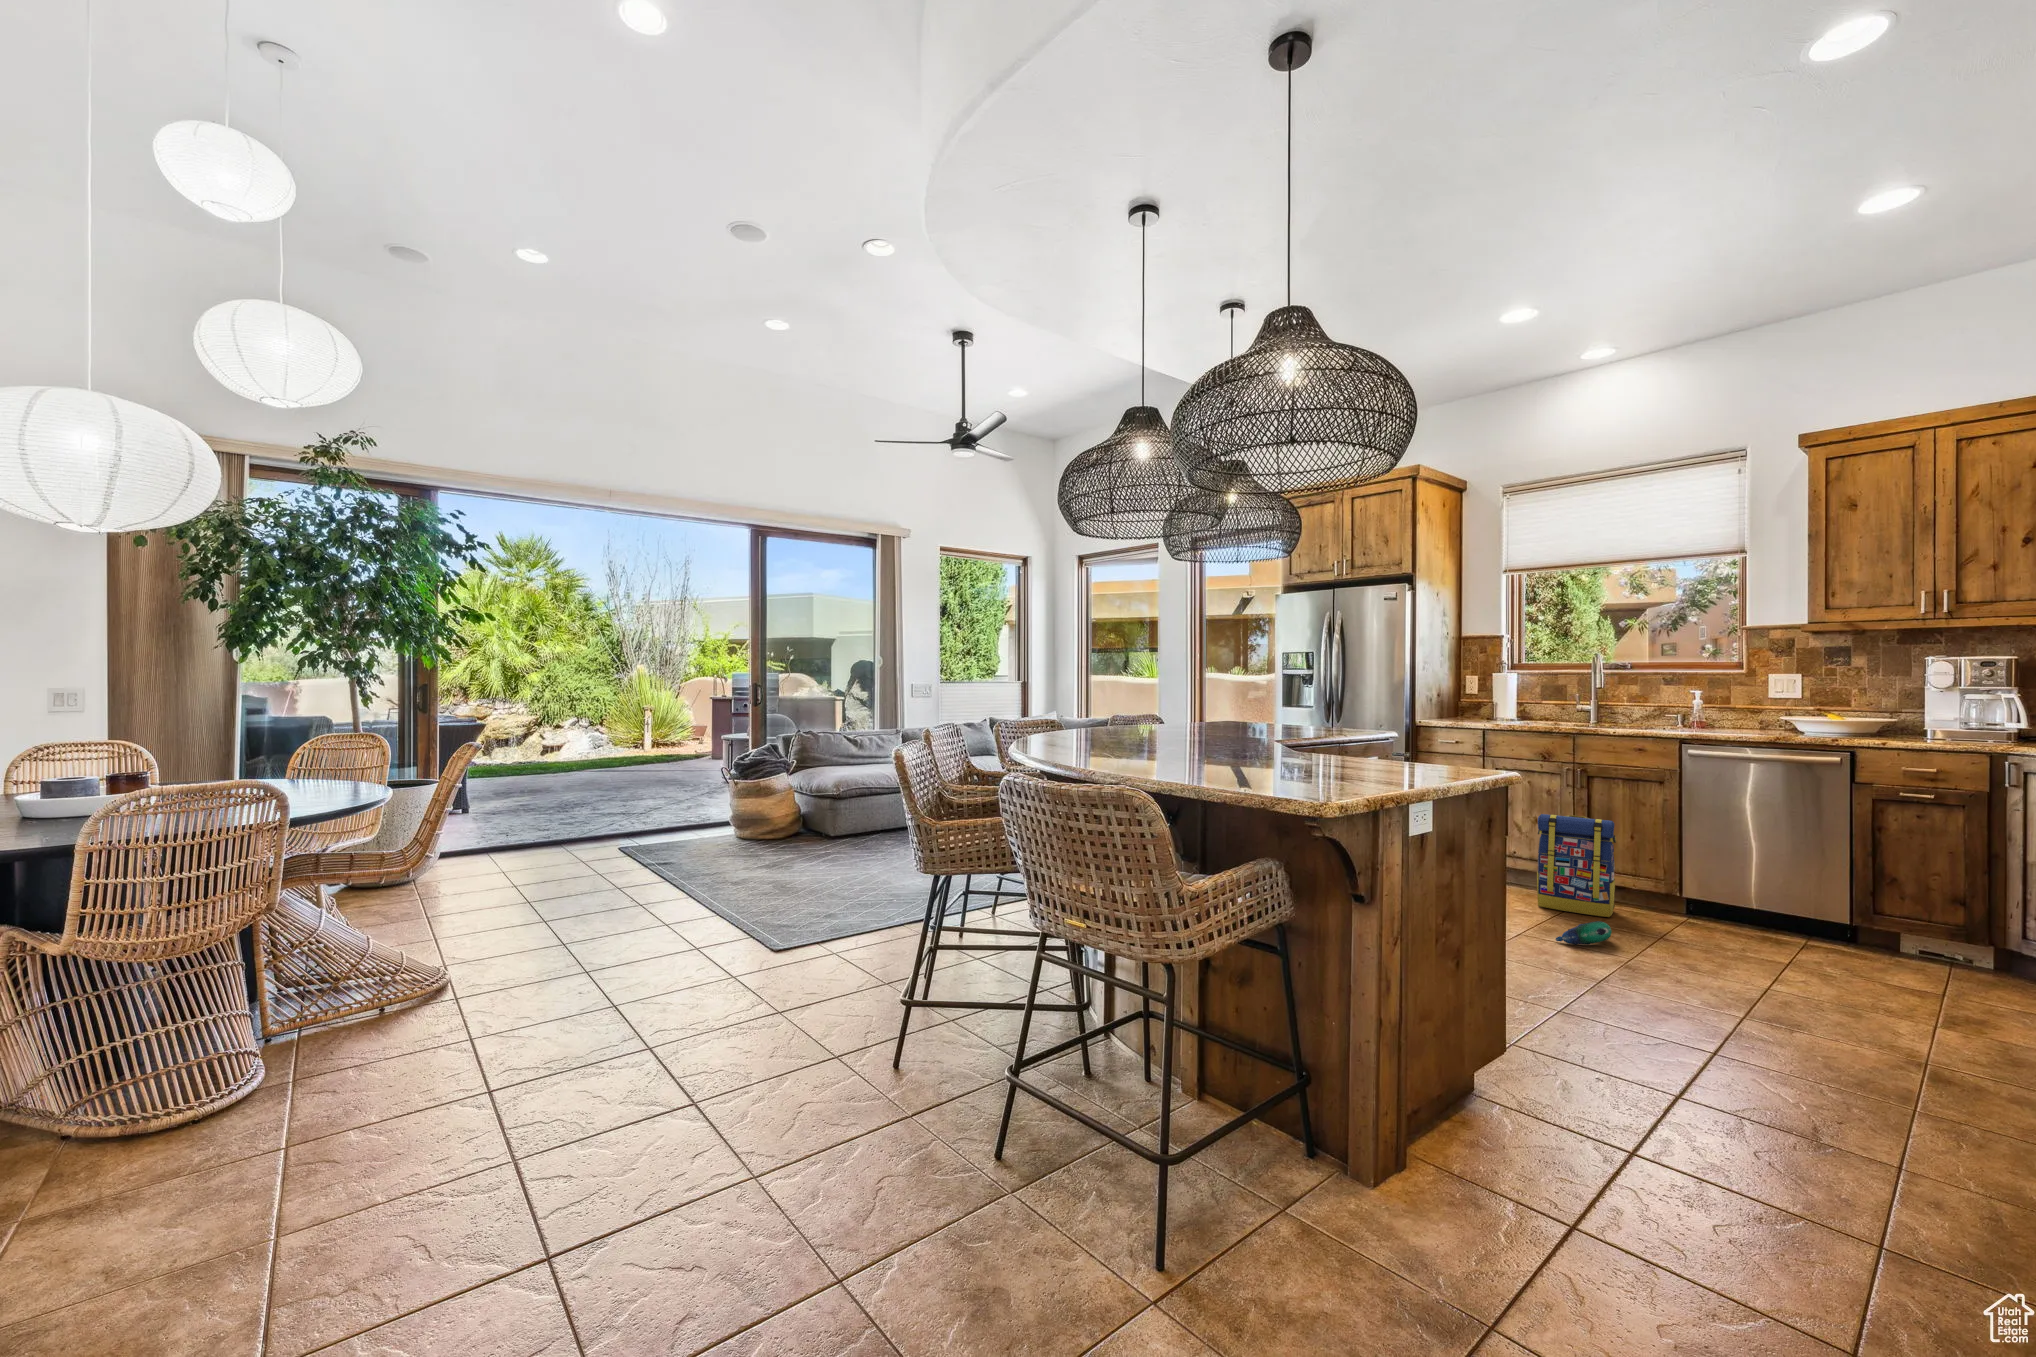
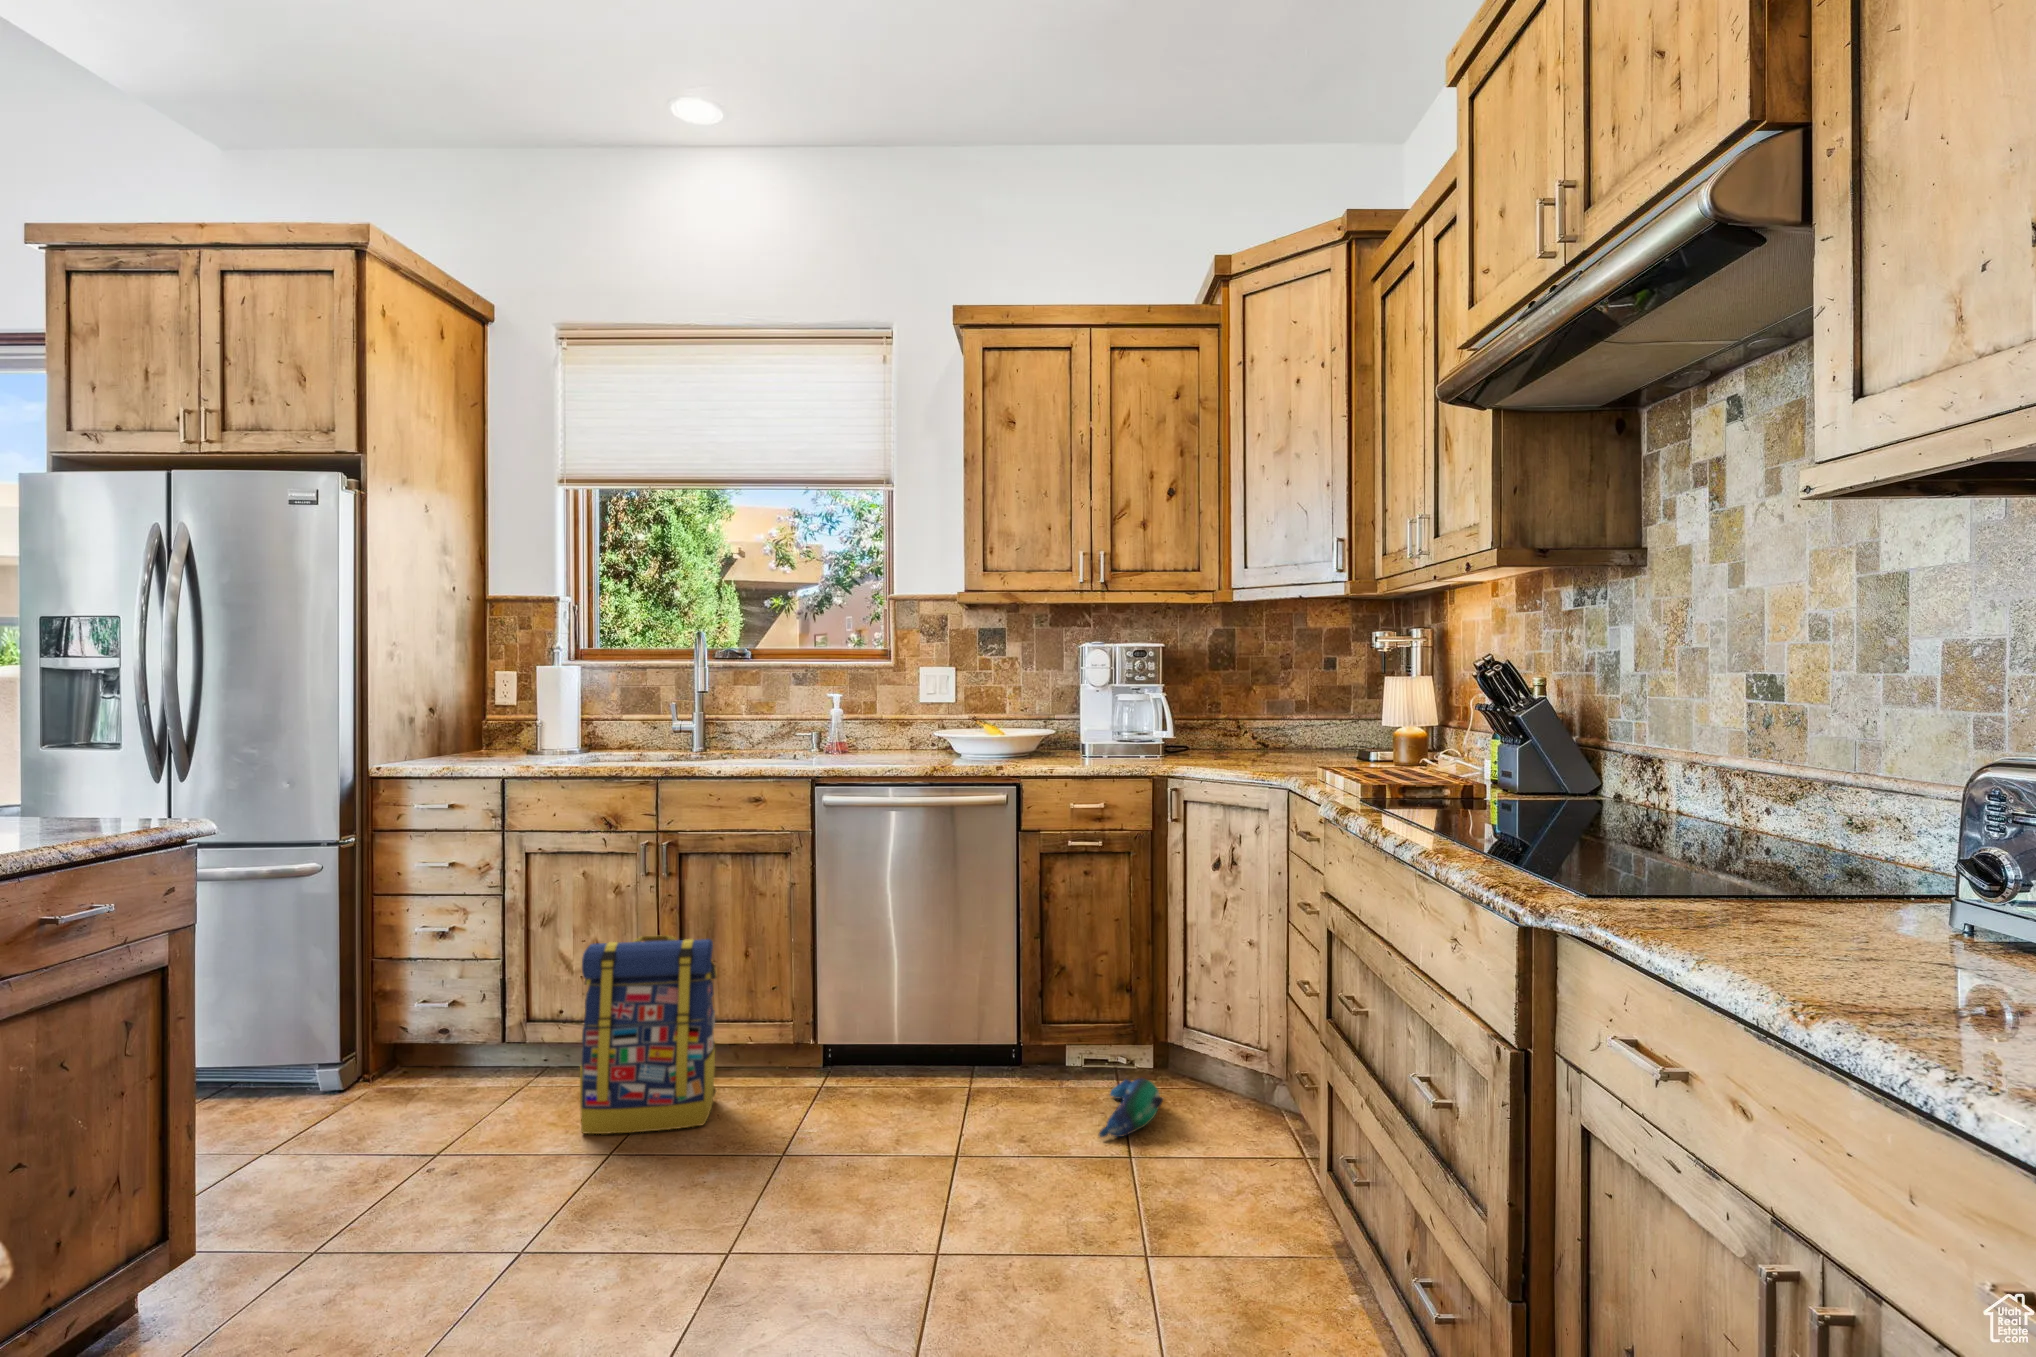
plush toy: present [1556,921,1612,945] -> present [1099,1078,1164,1138]

